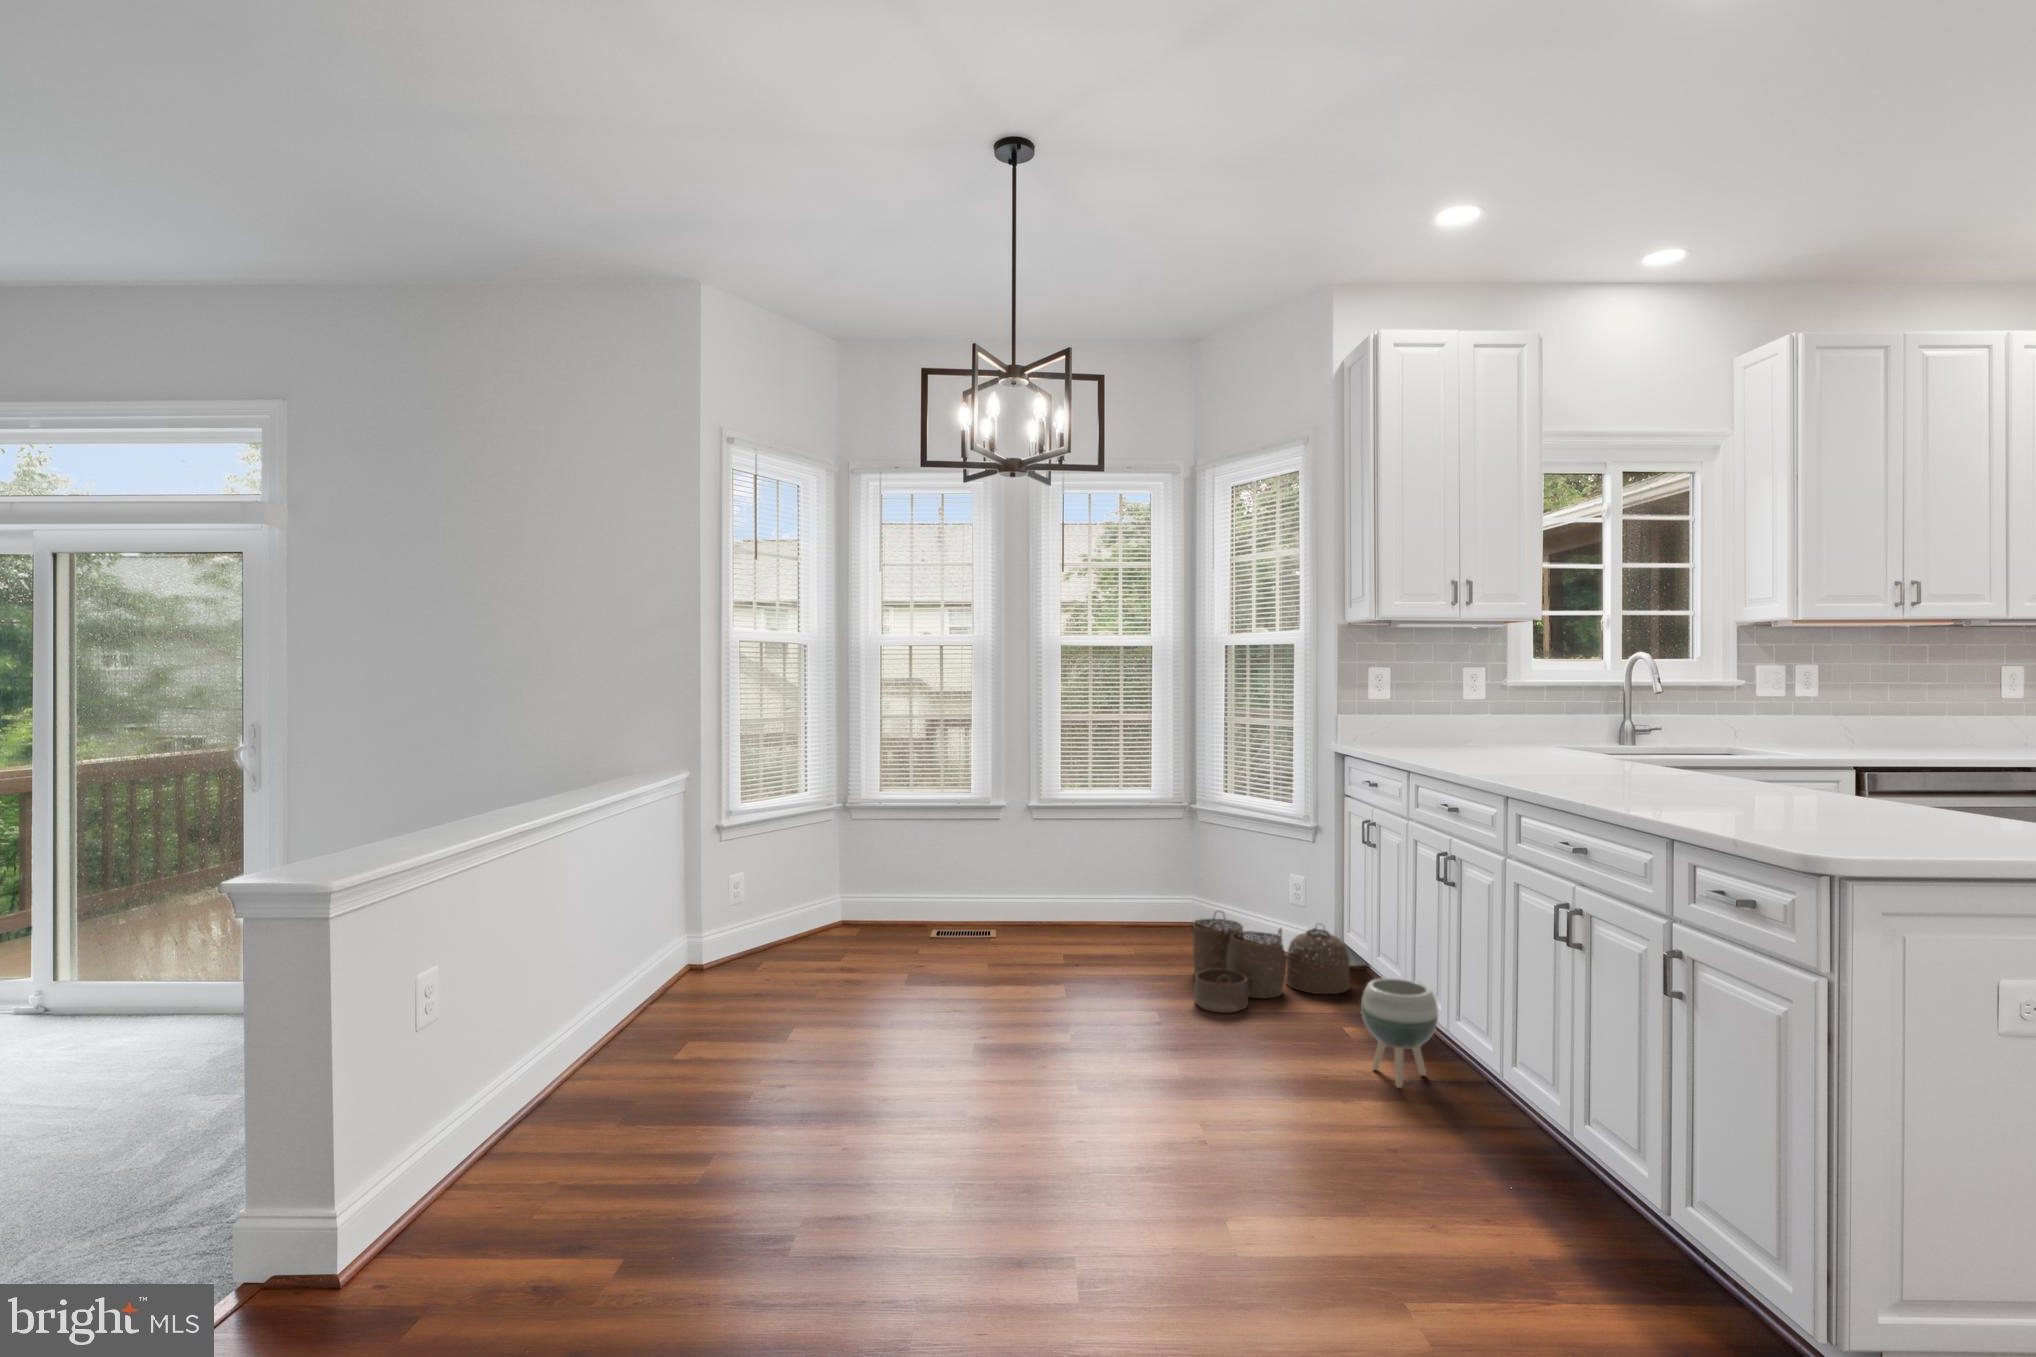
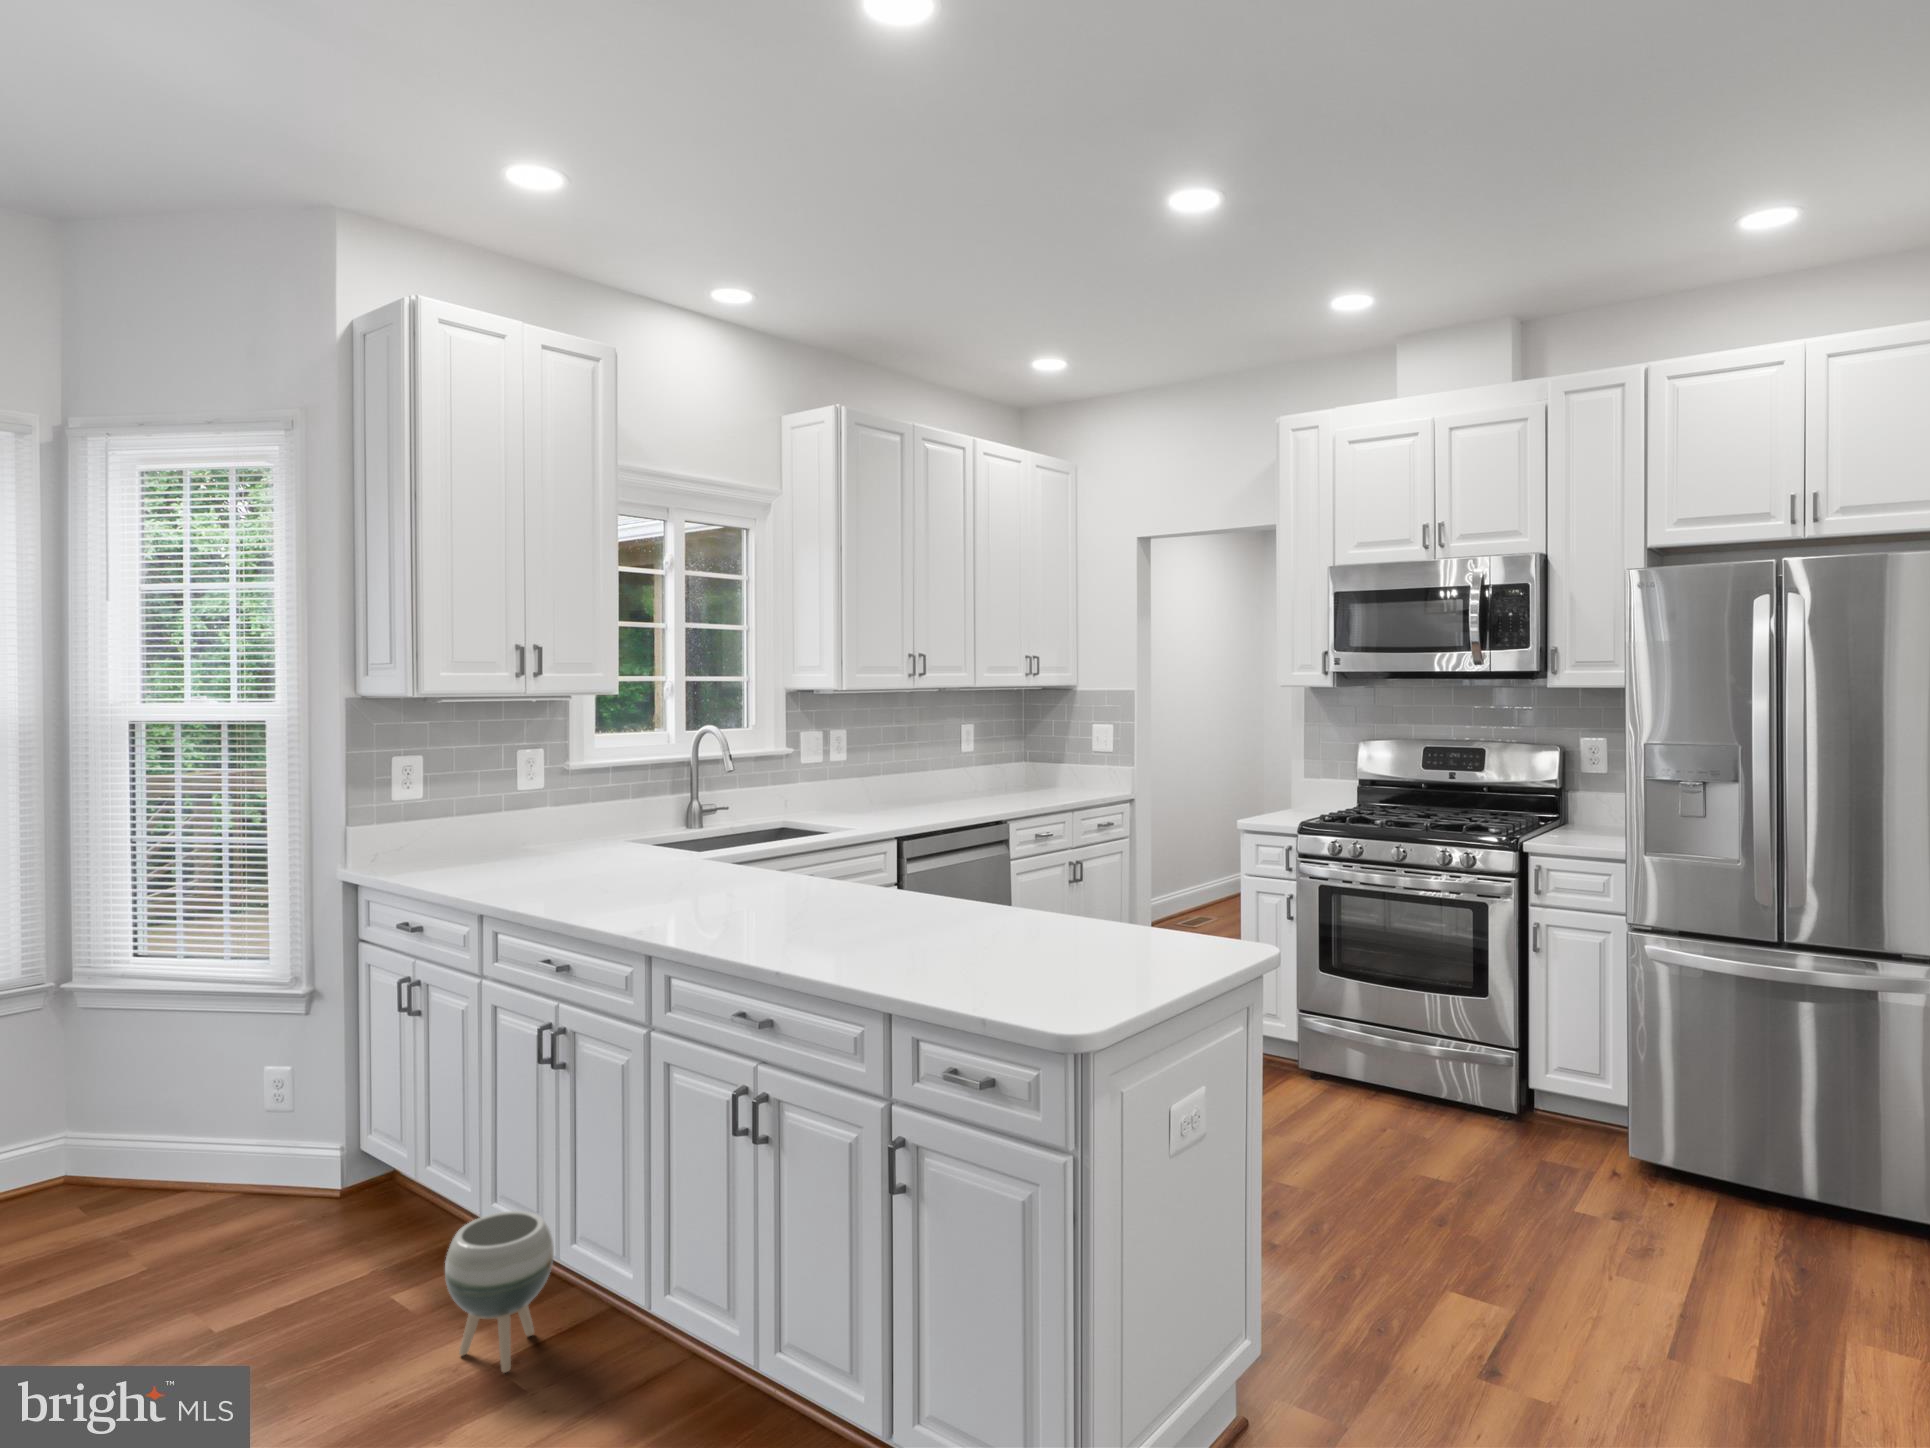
woven basket: present [1193,915,1350,1013] -> none [98,1140,382,1357]

